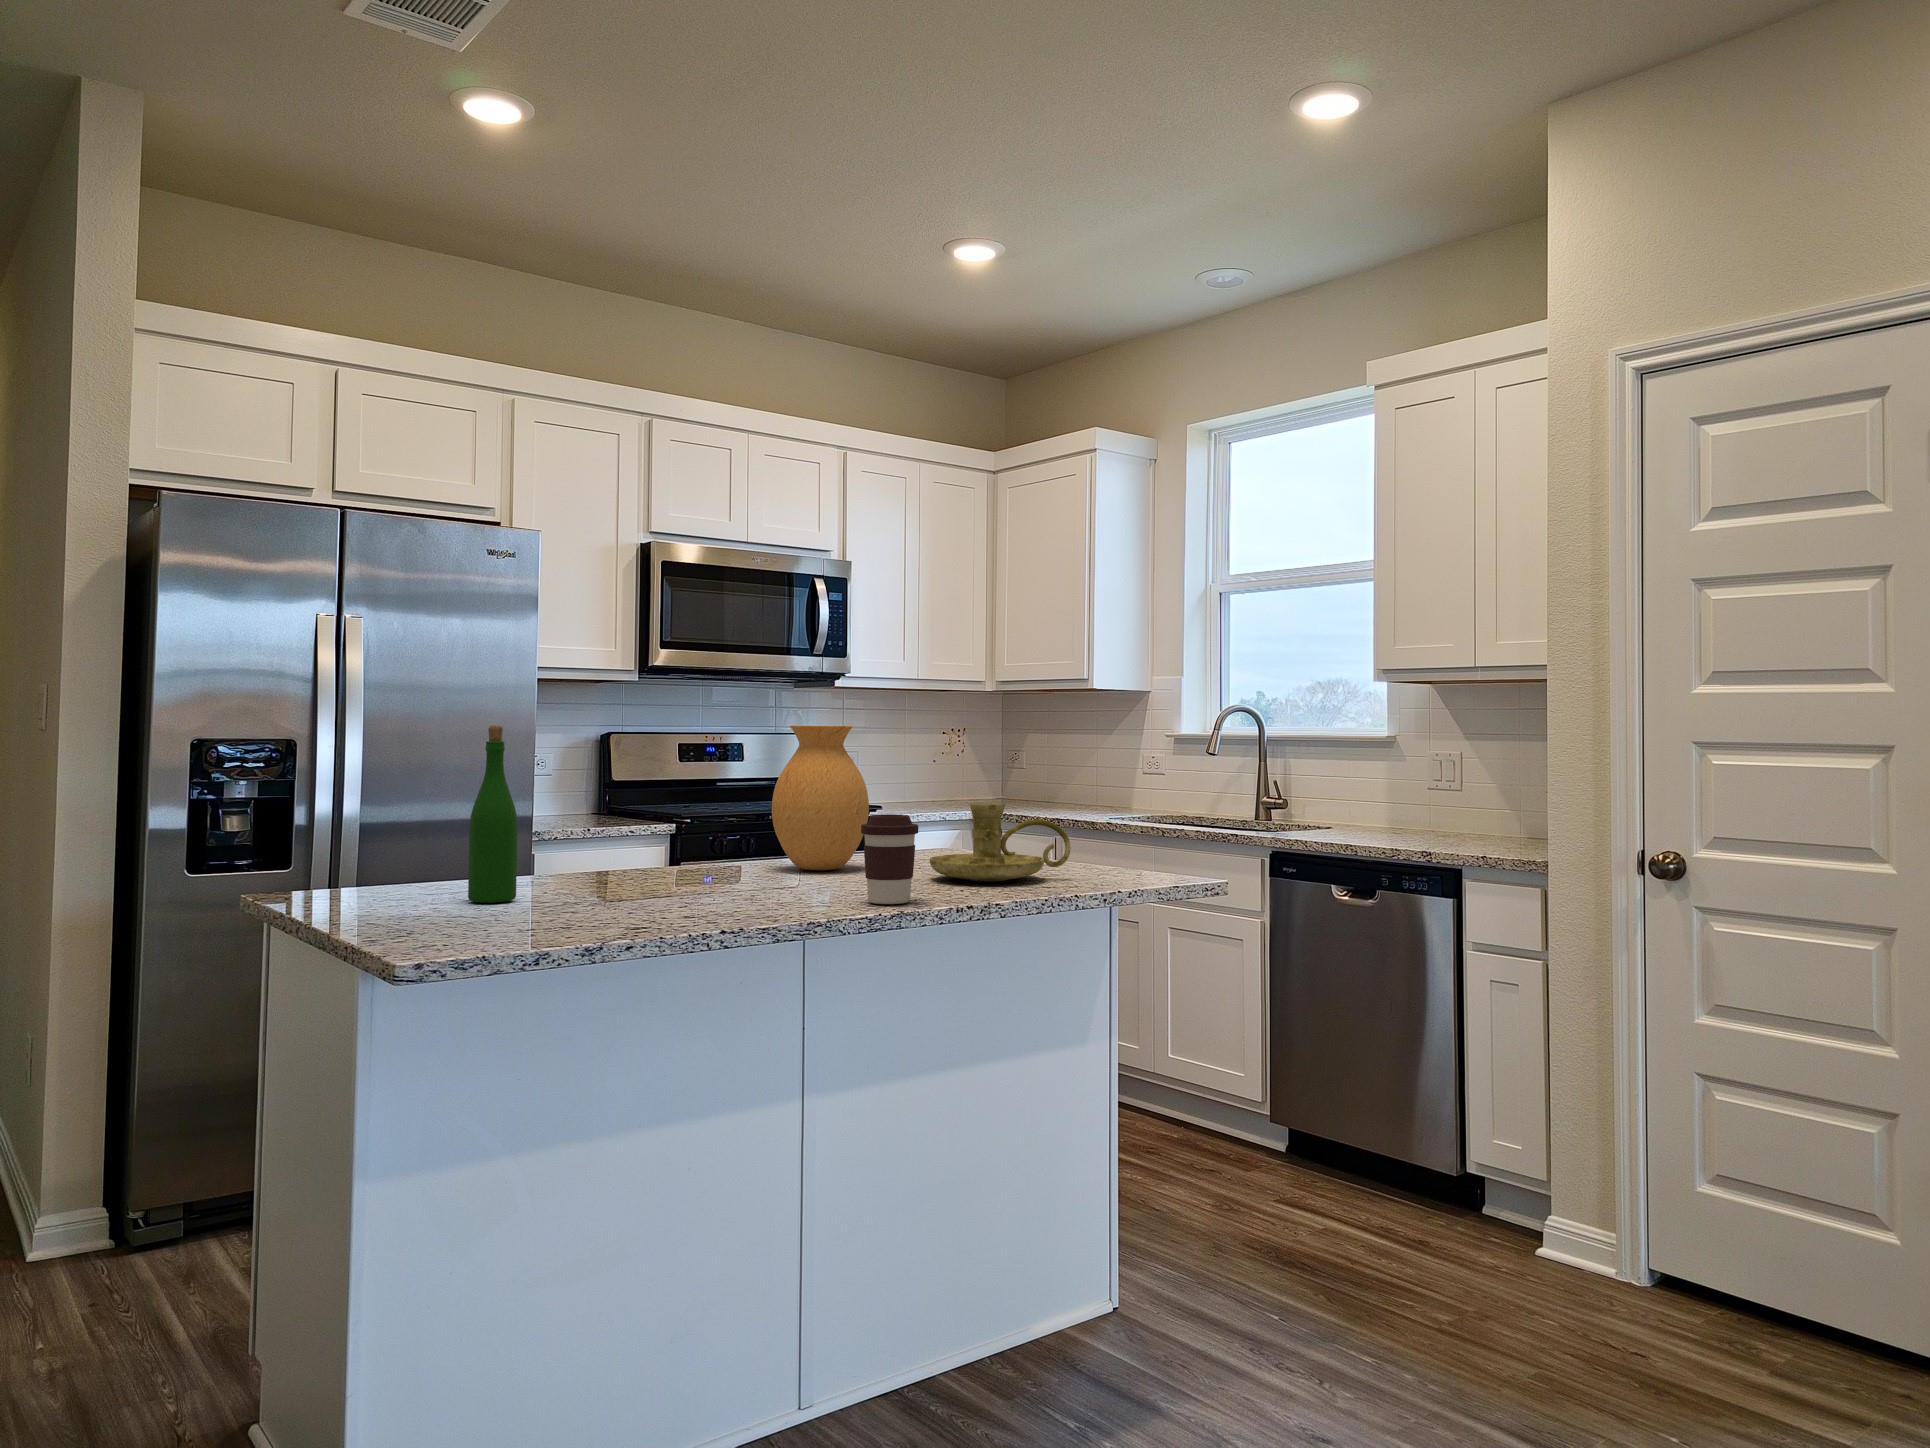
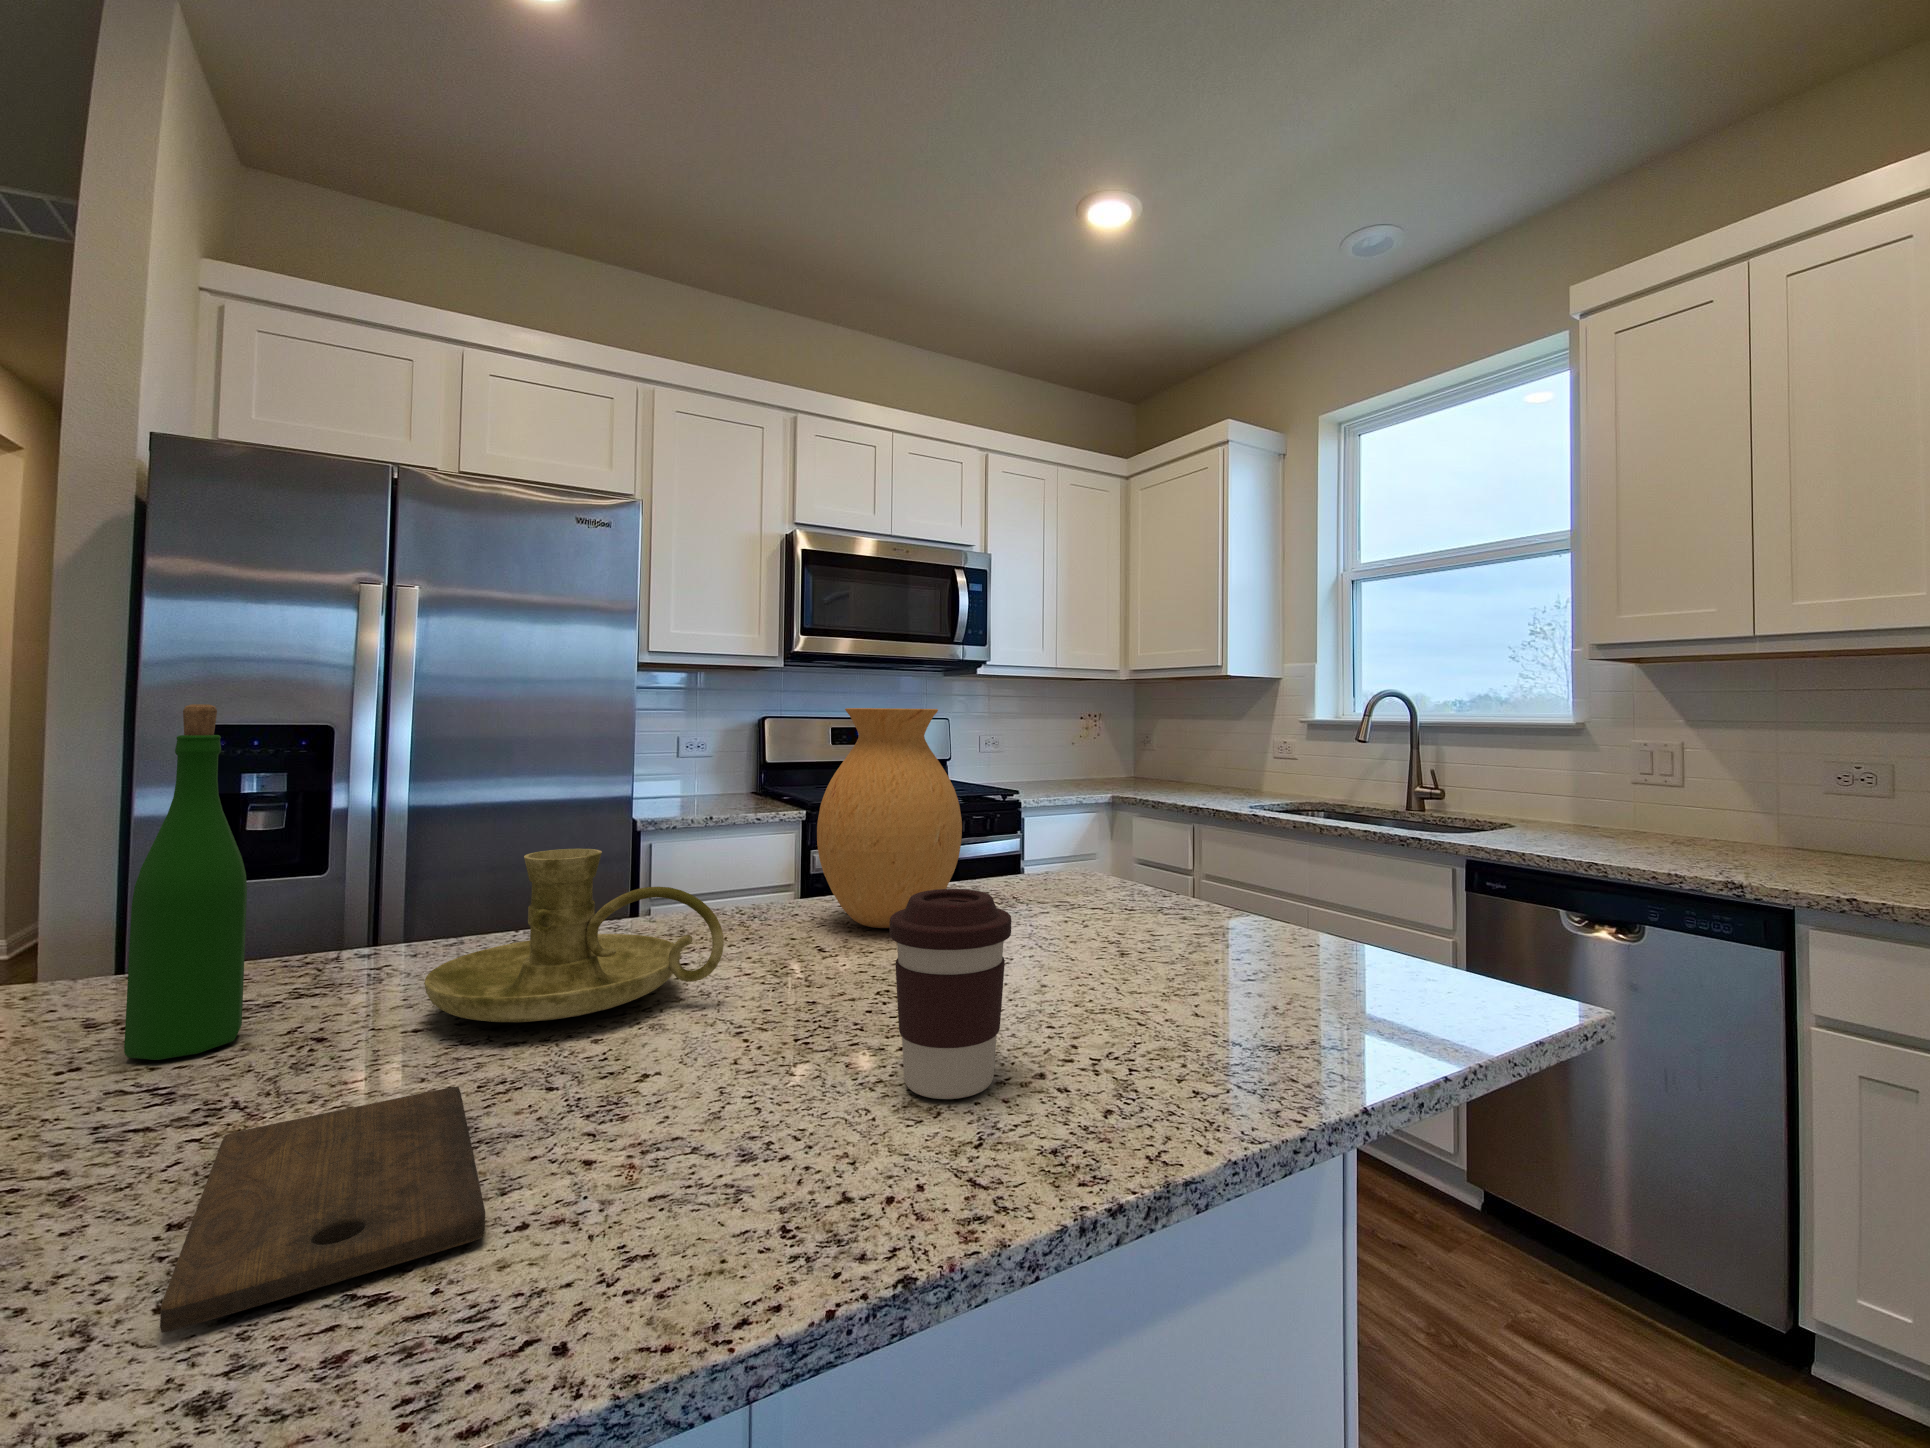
candle holder: present [929,803,1071,882] -> present [424,849,724,1022]
cutting board: none [594,900,735,929] -> present [160,1087,485,1333]

